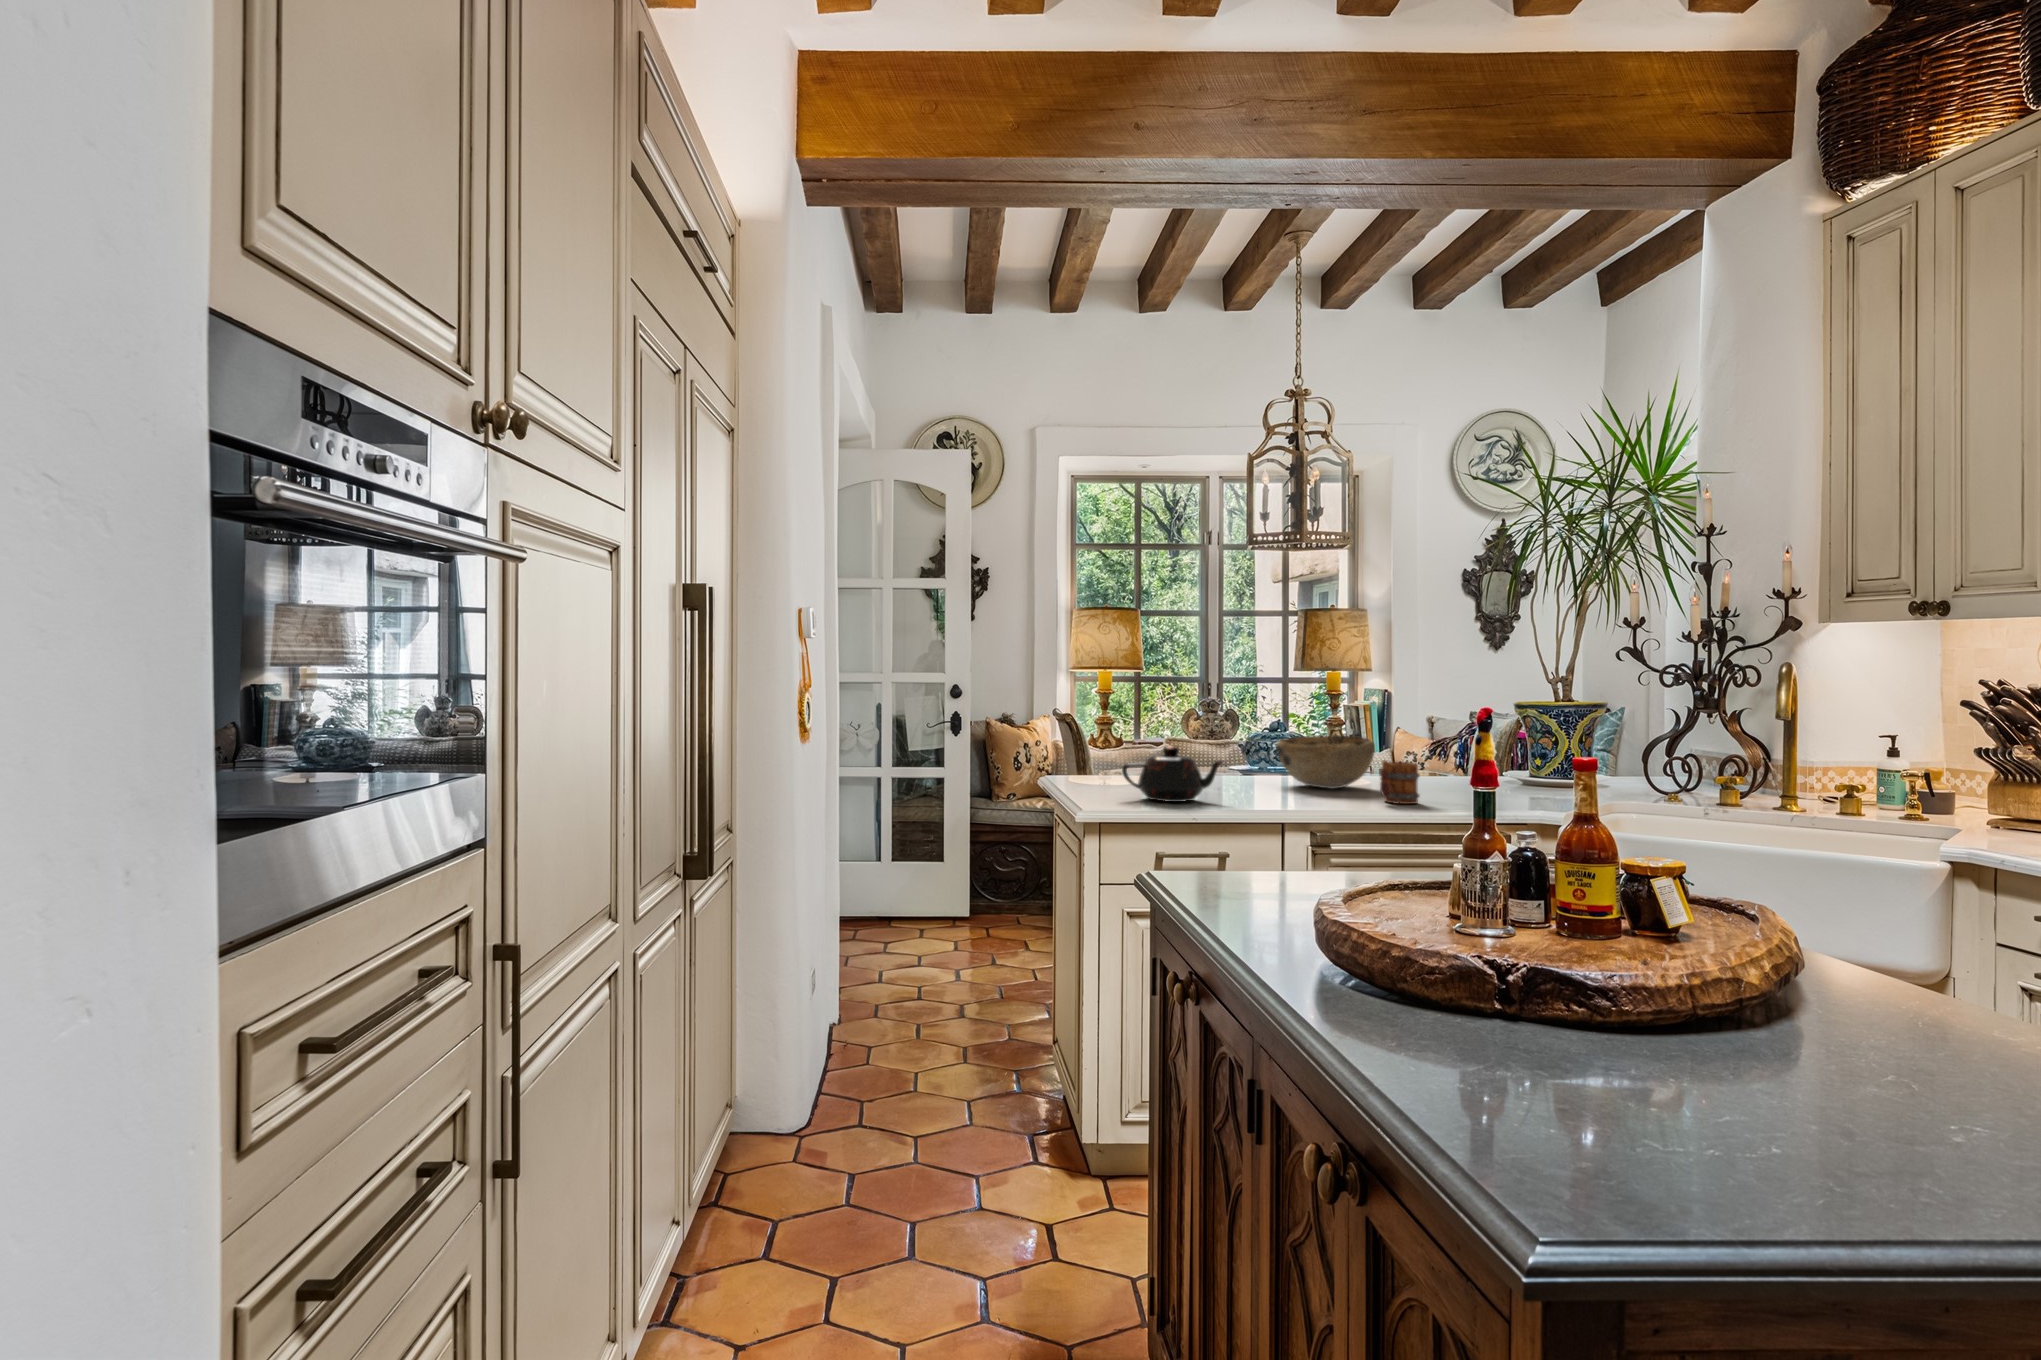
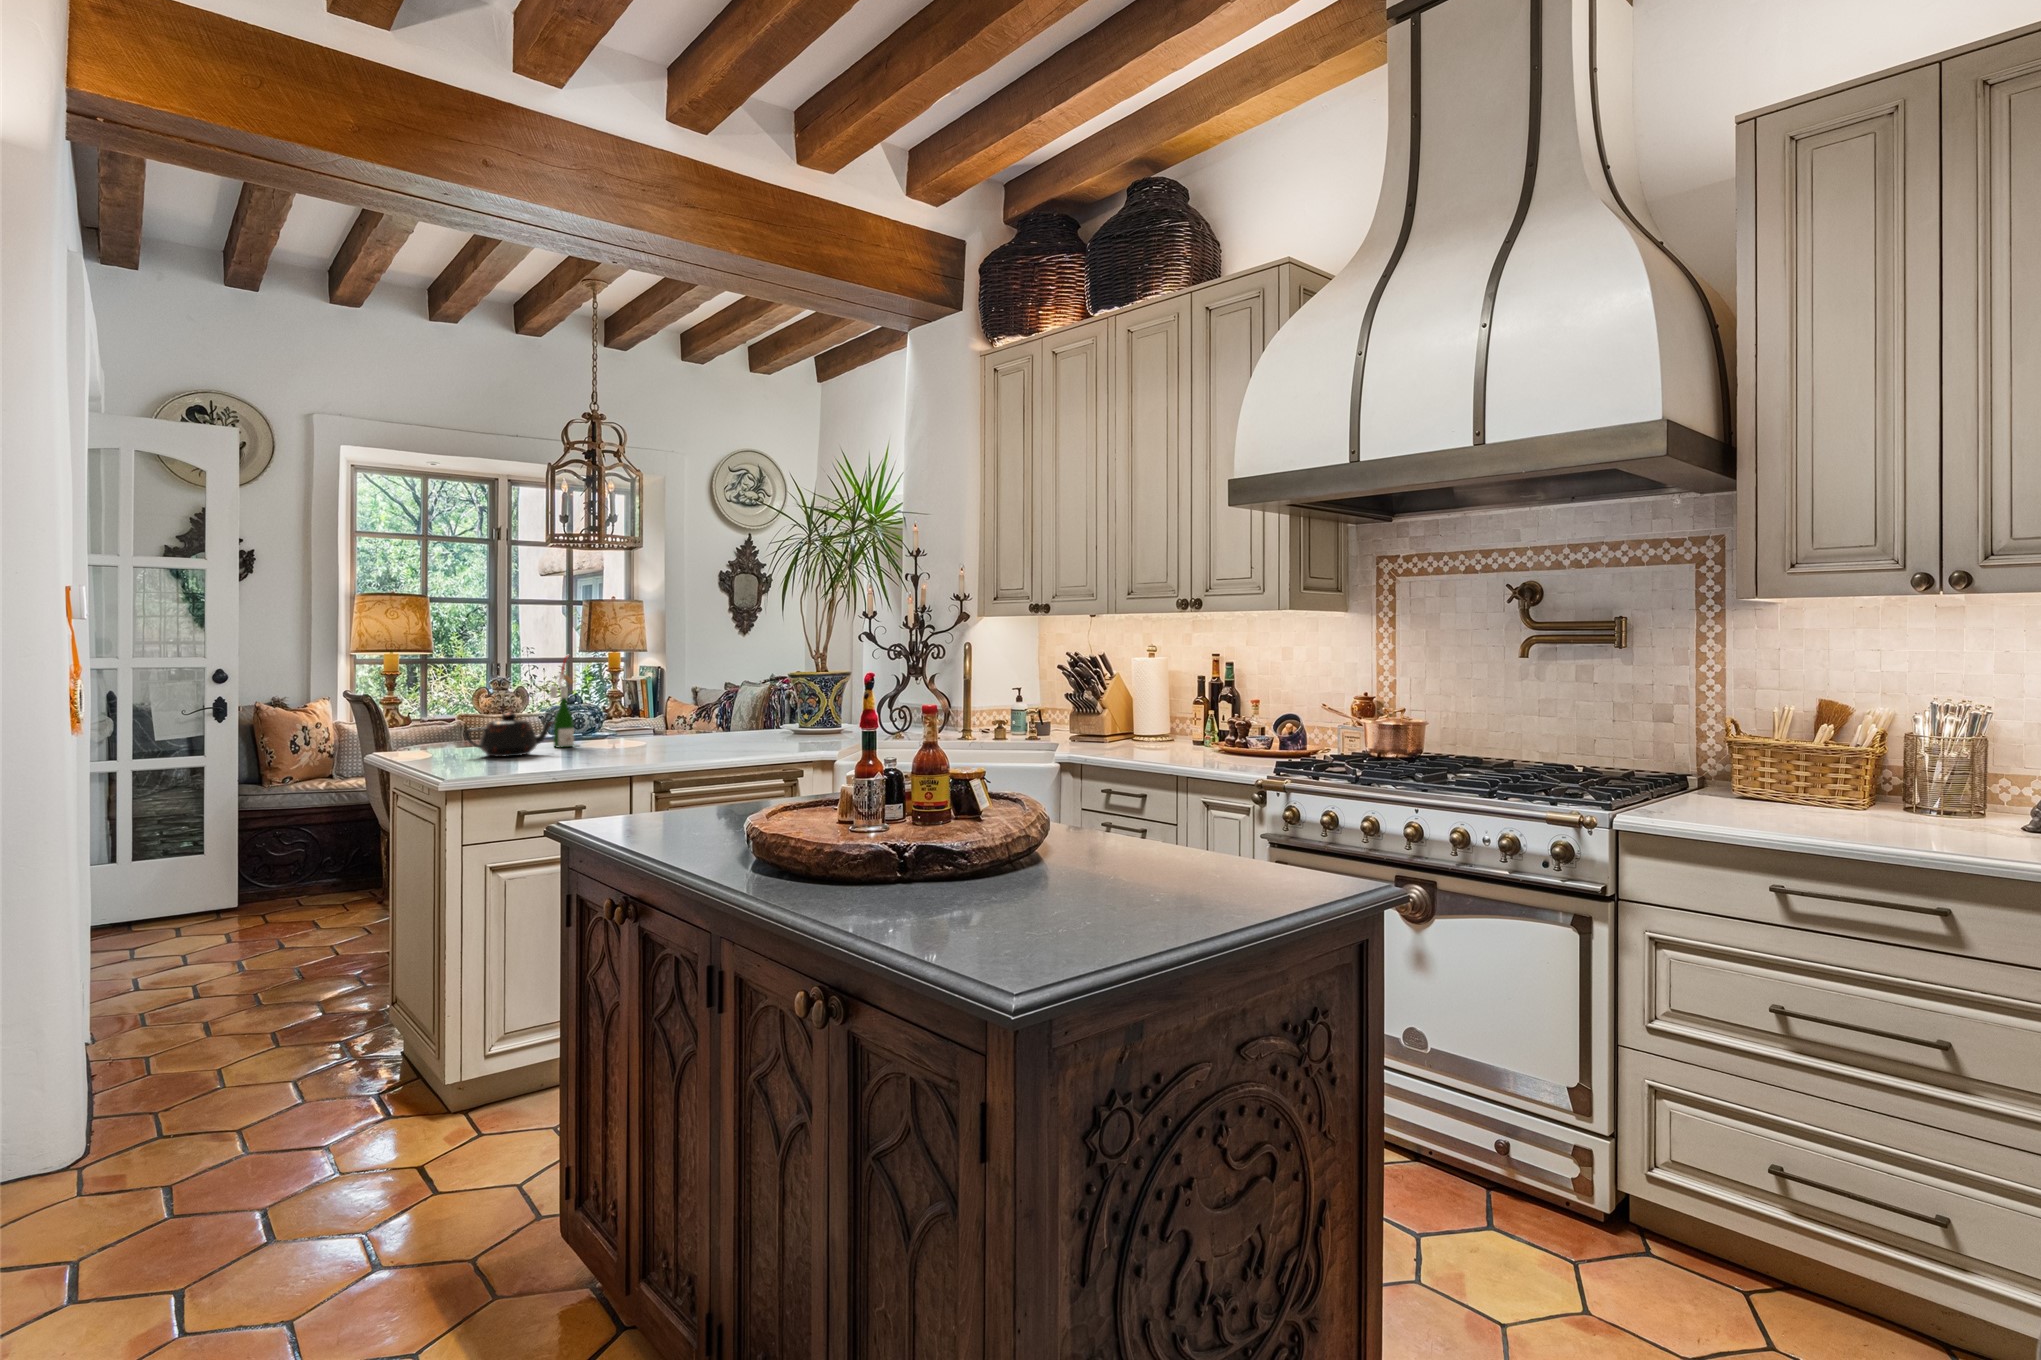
wine bottle: none [1224,674,1260,793] -> present [550,656,575,748]
decorative bowl: present [1276,735,1375,789] -> none [590,700,668,740]
mug: present [1380,760,1420,804] -> none [674,715,702,745]

